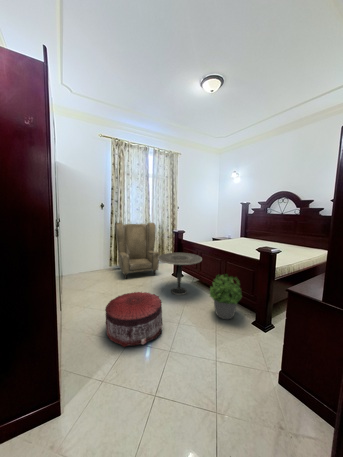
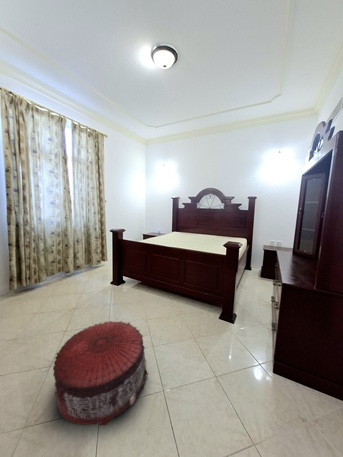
armchair: present [115,223,159,279] -> none [16,221,94,305]
side table: present [158,253,202,295] -> none [103,256,159,309]
potted plant: present [210,274,242,319] -> none [179,274,216,325]

